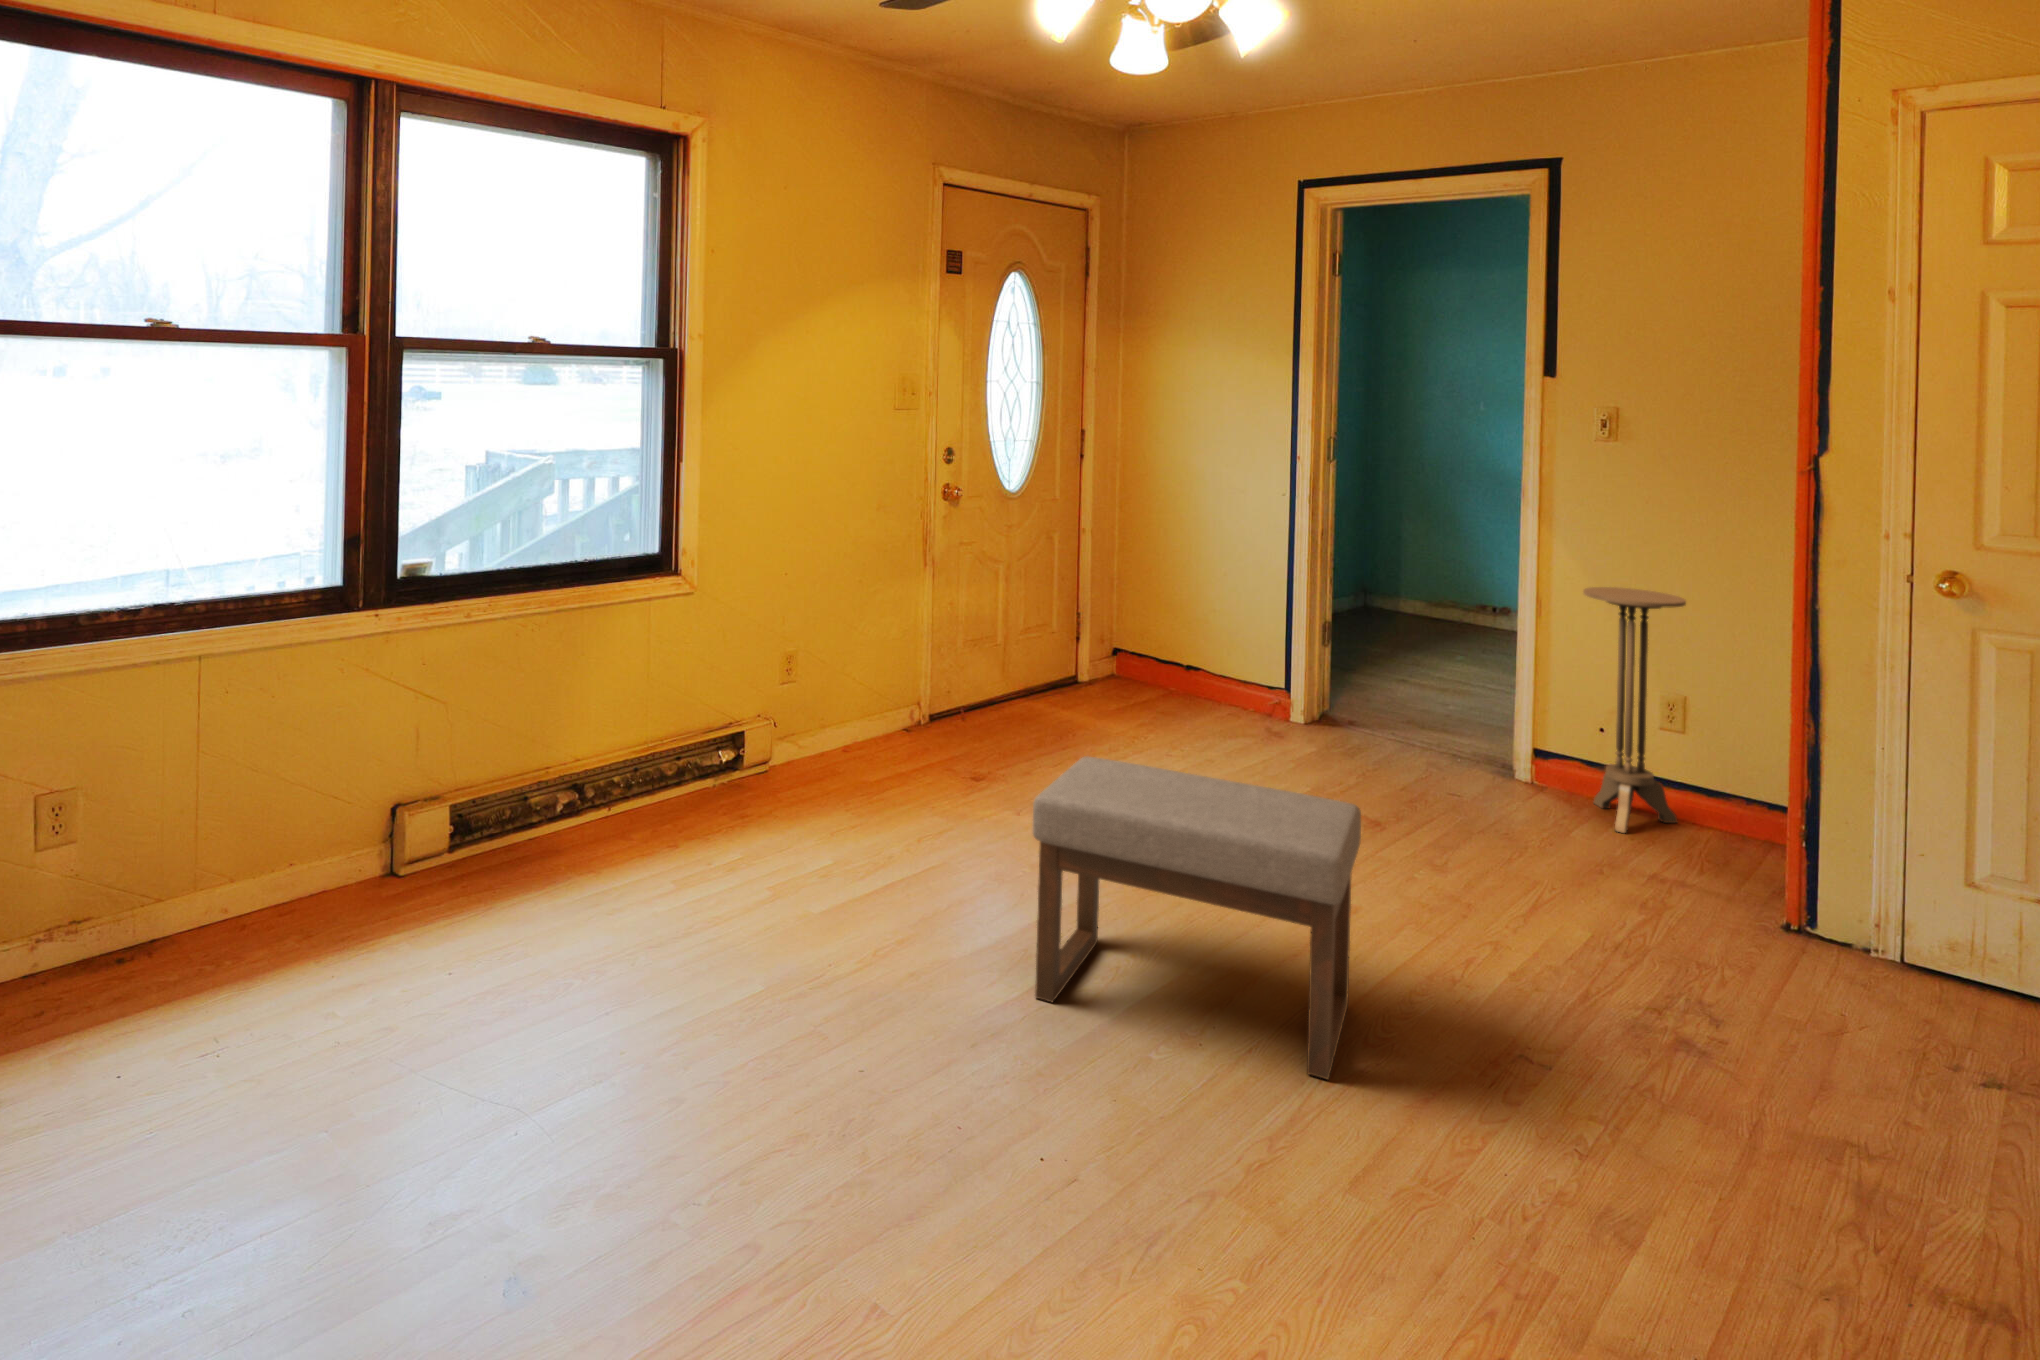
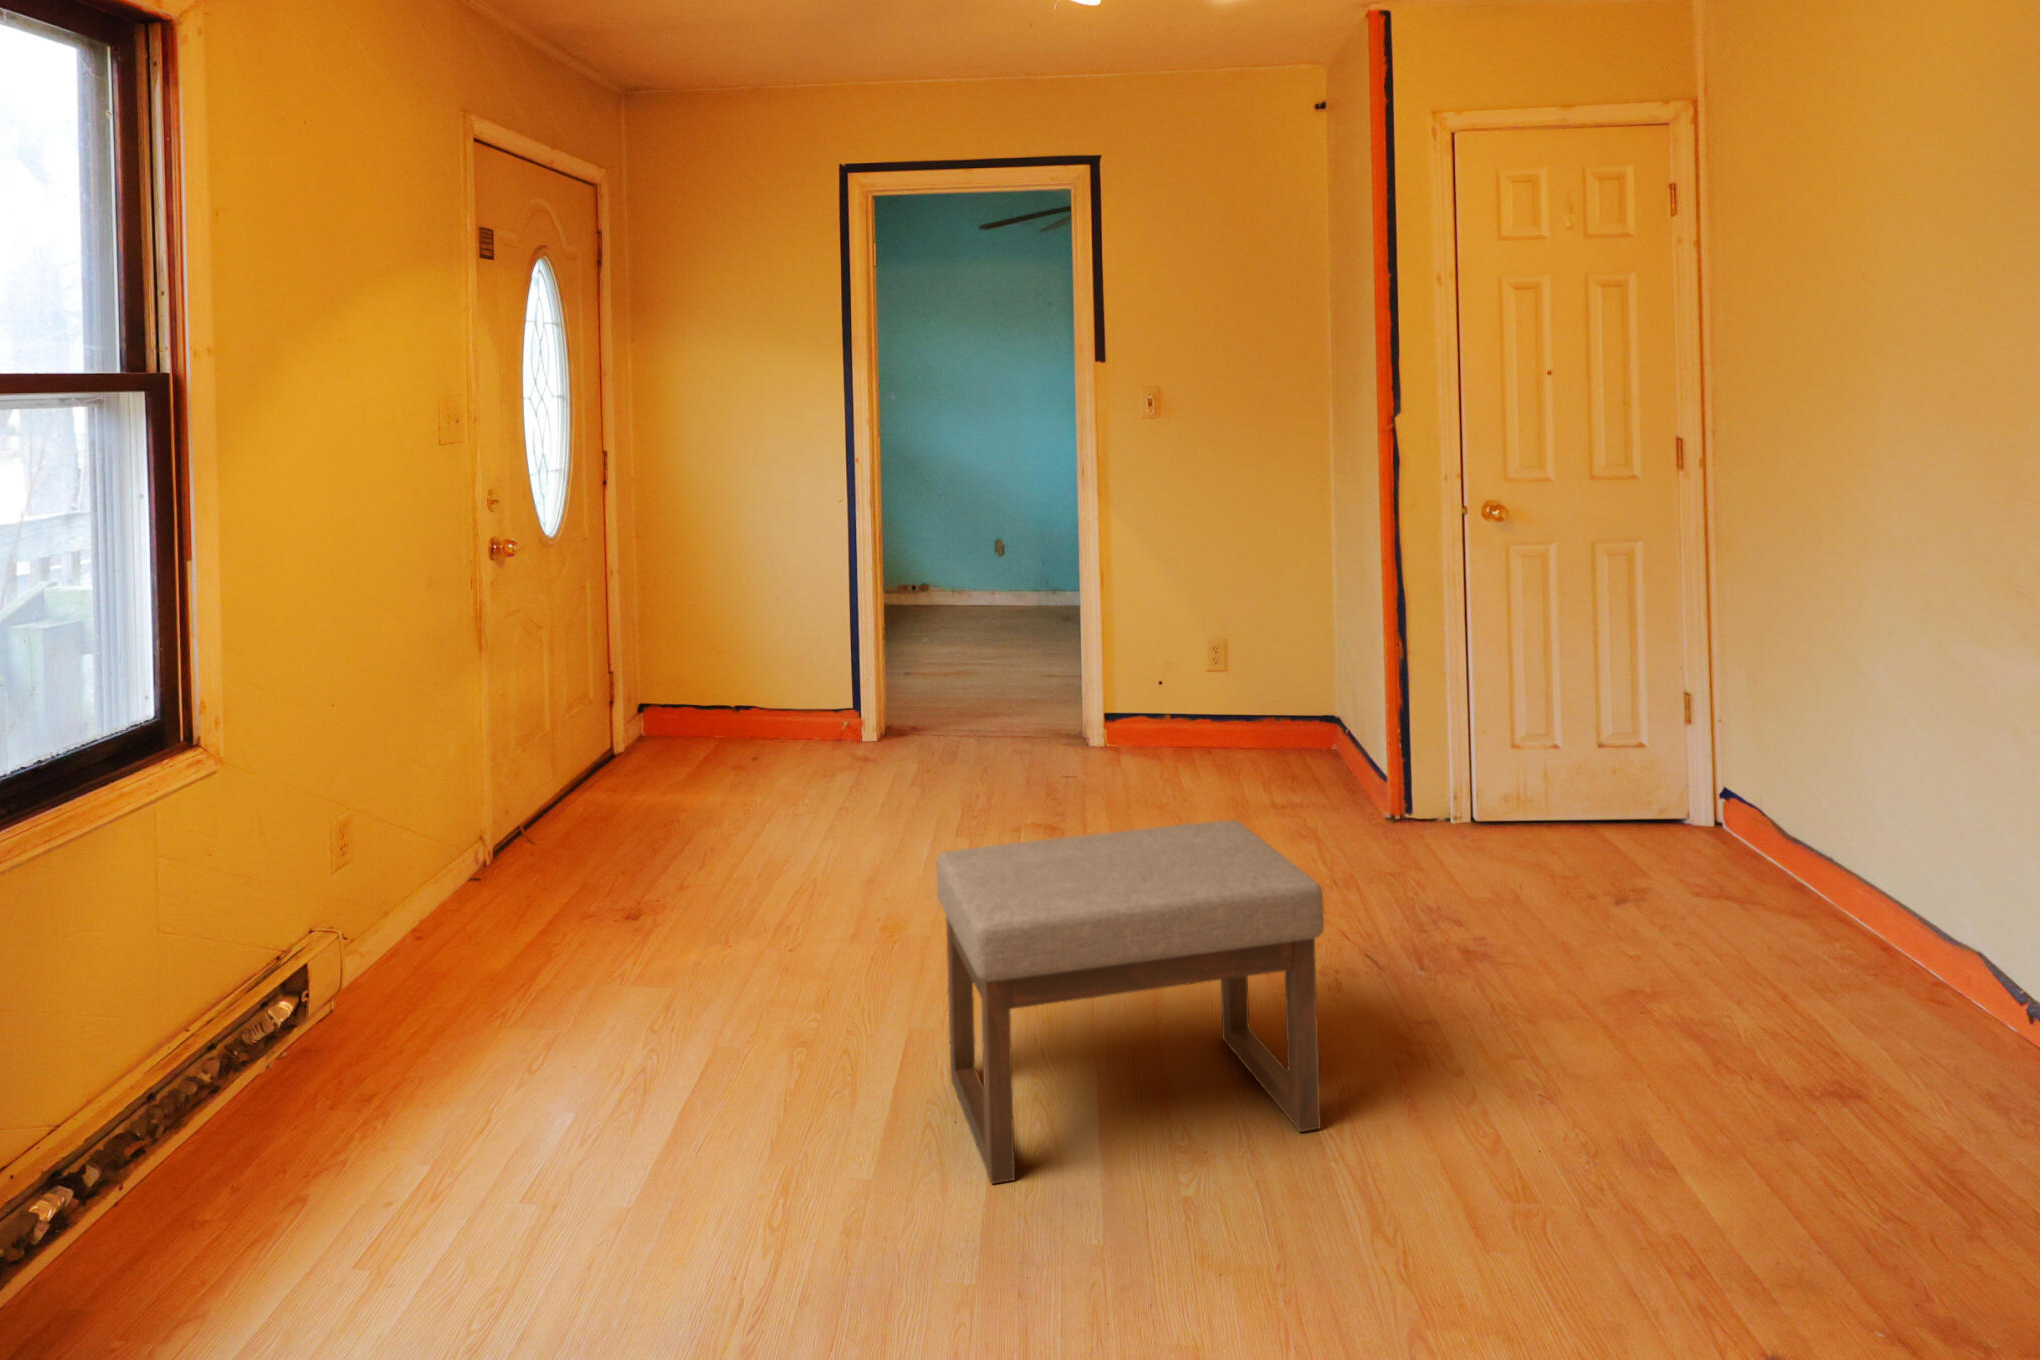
side table: present [1583,587,1686,833] -> none [1157,549,1239,774]

